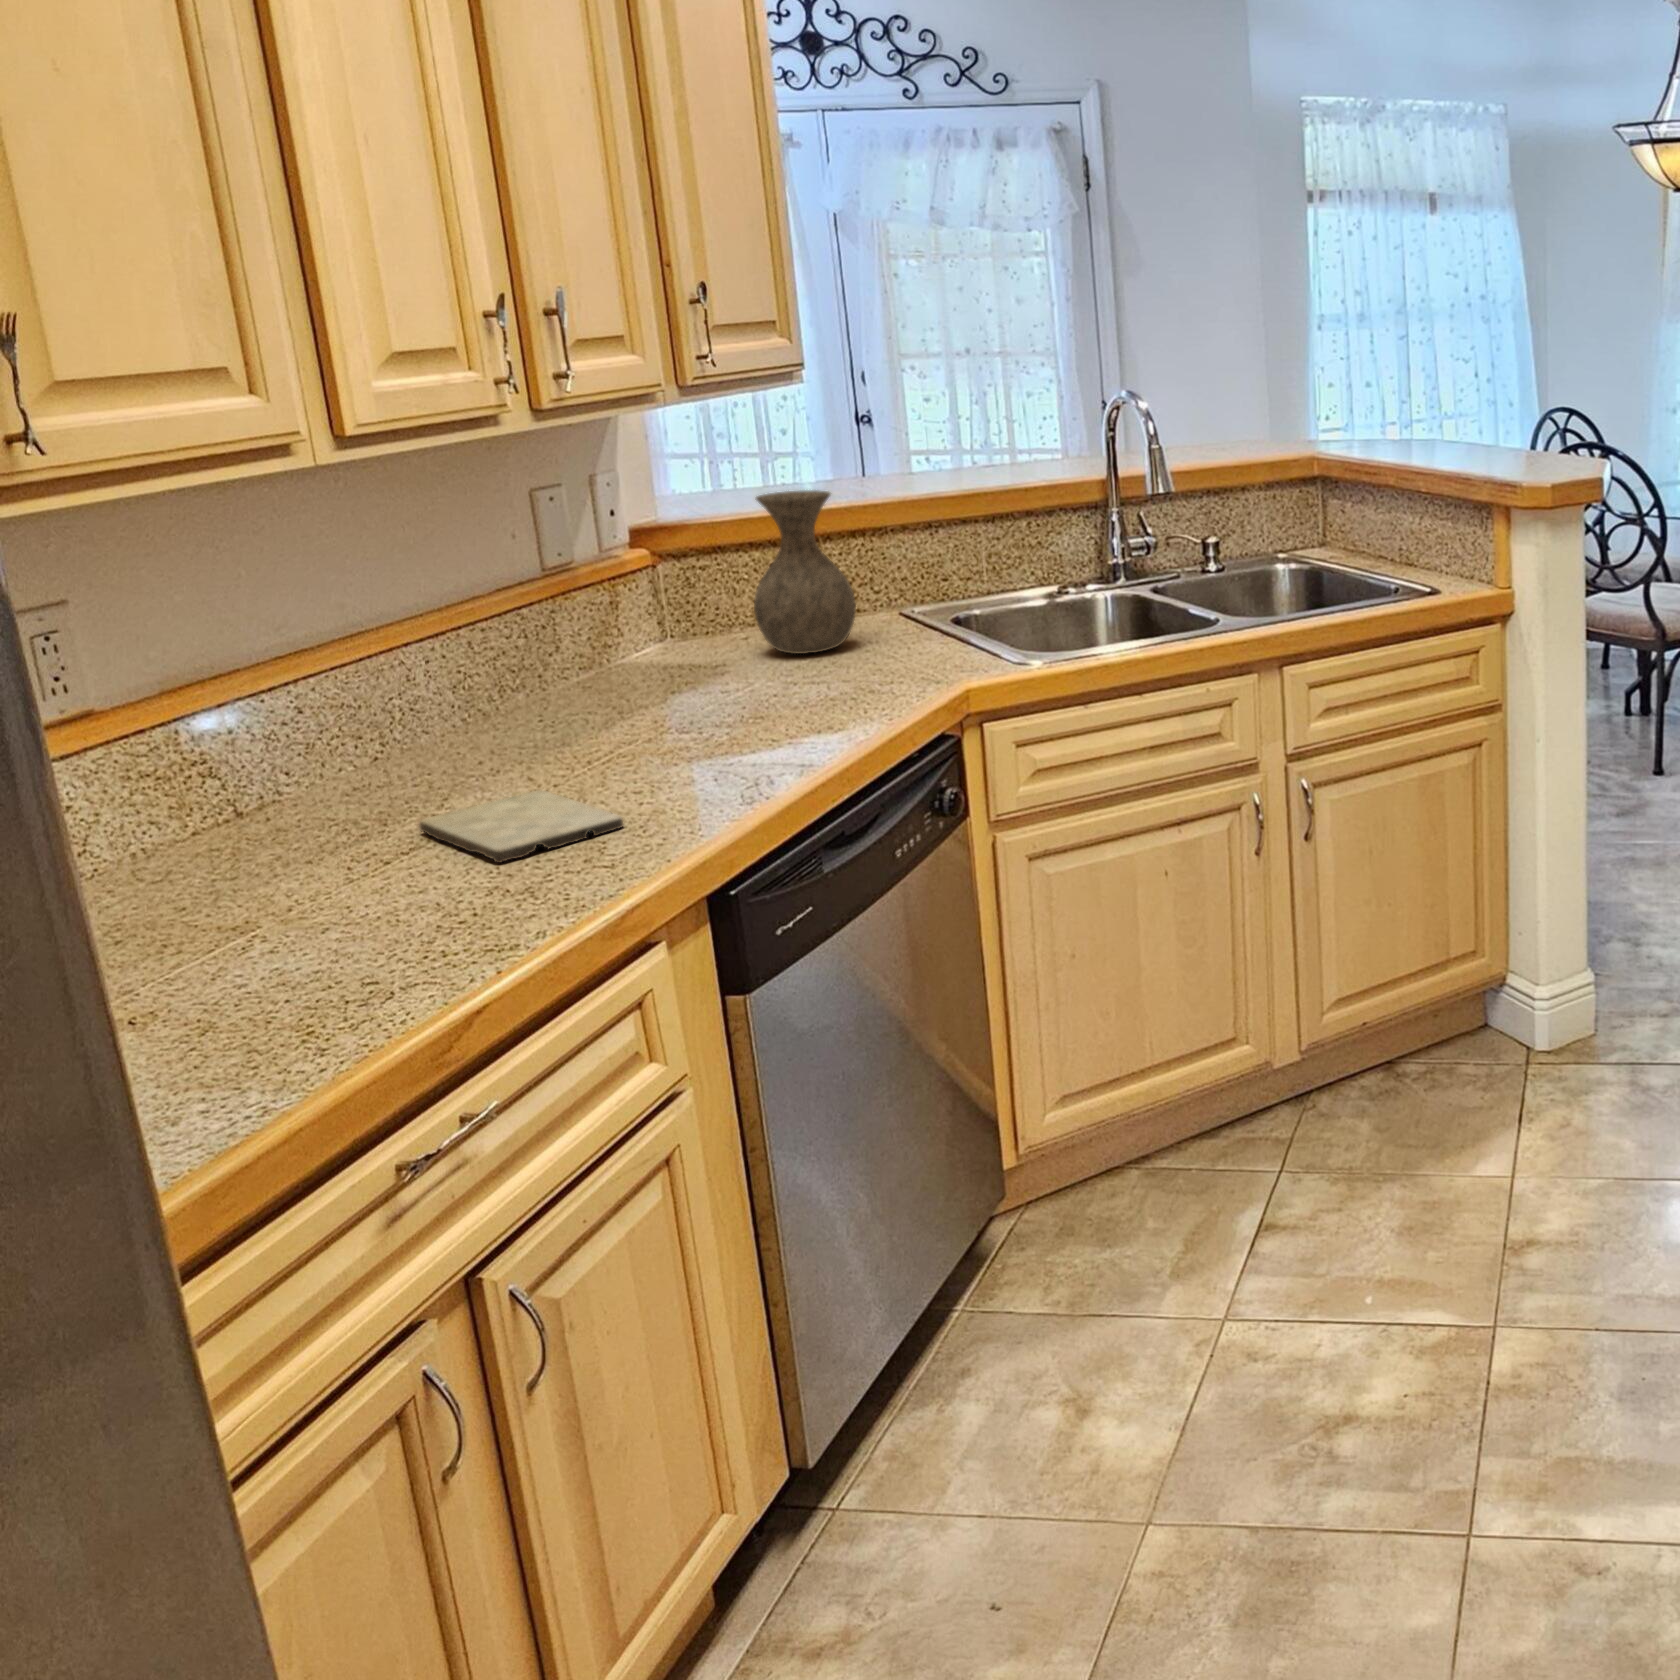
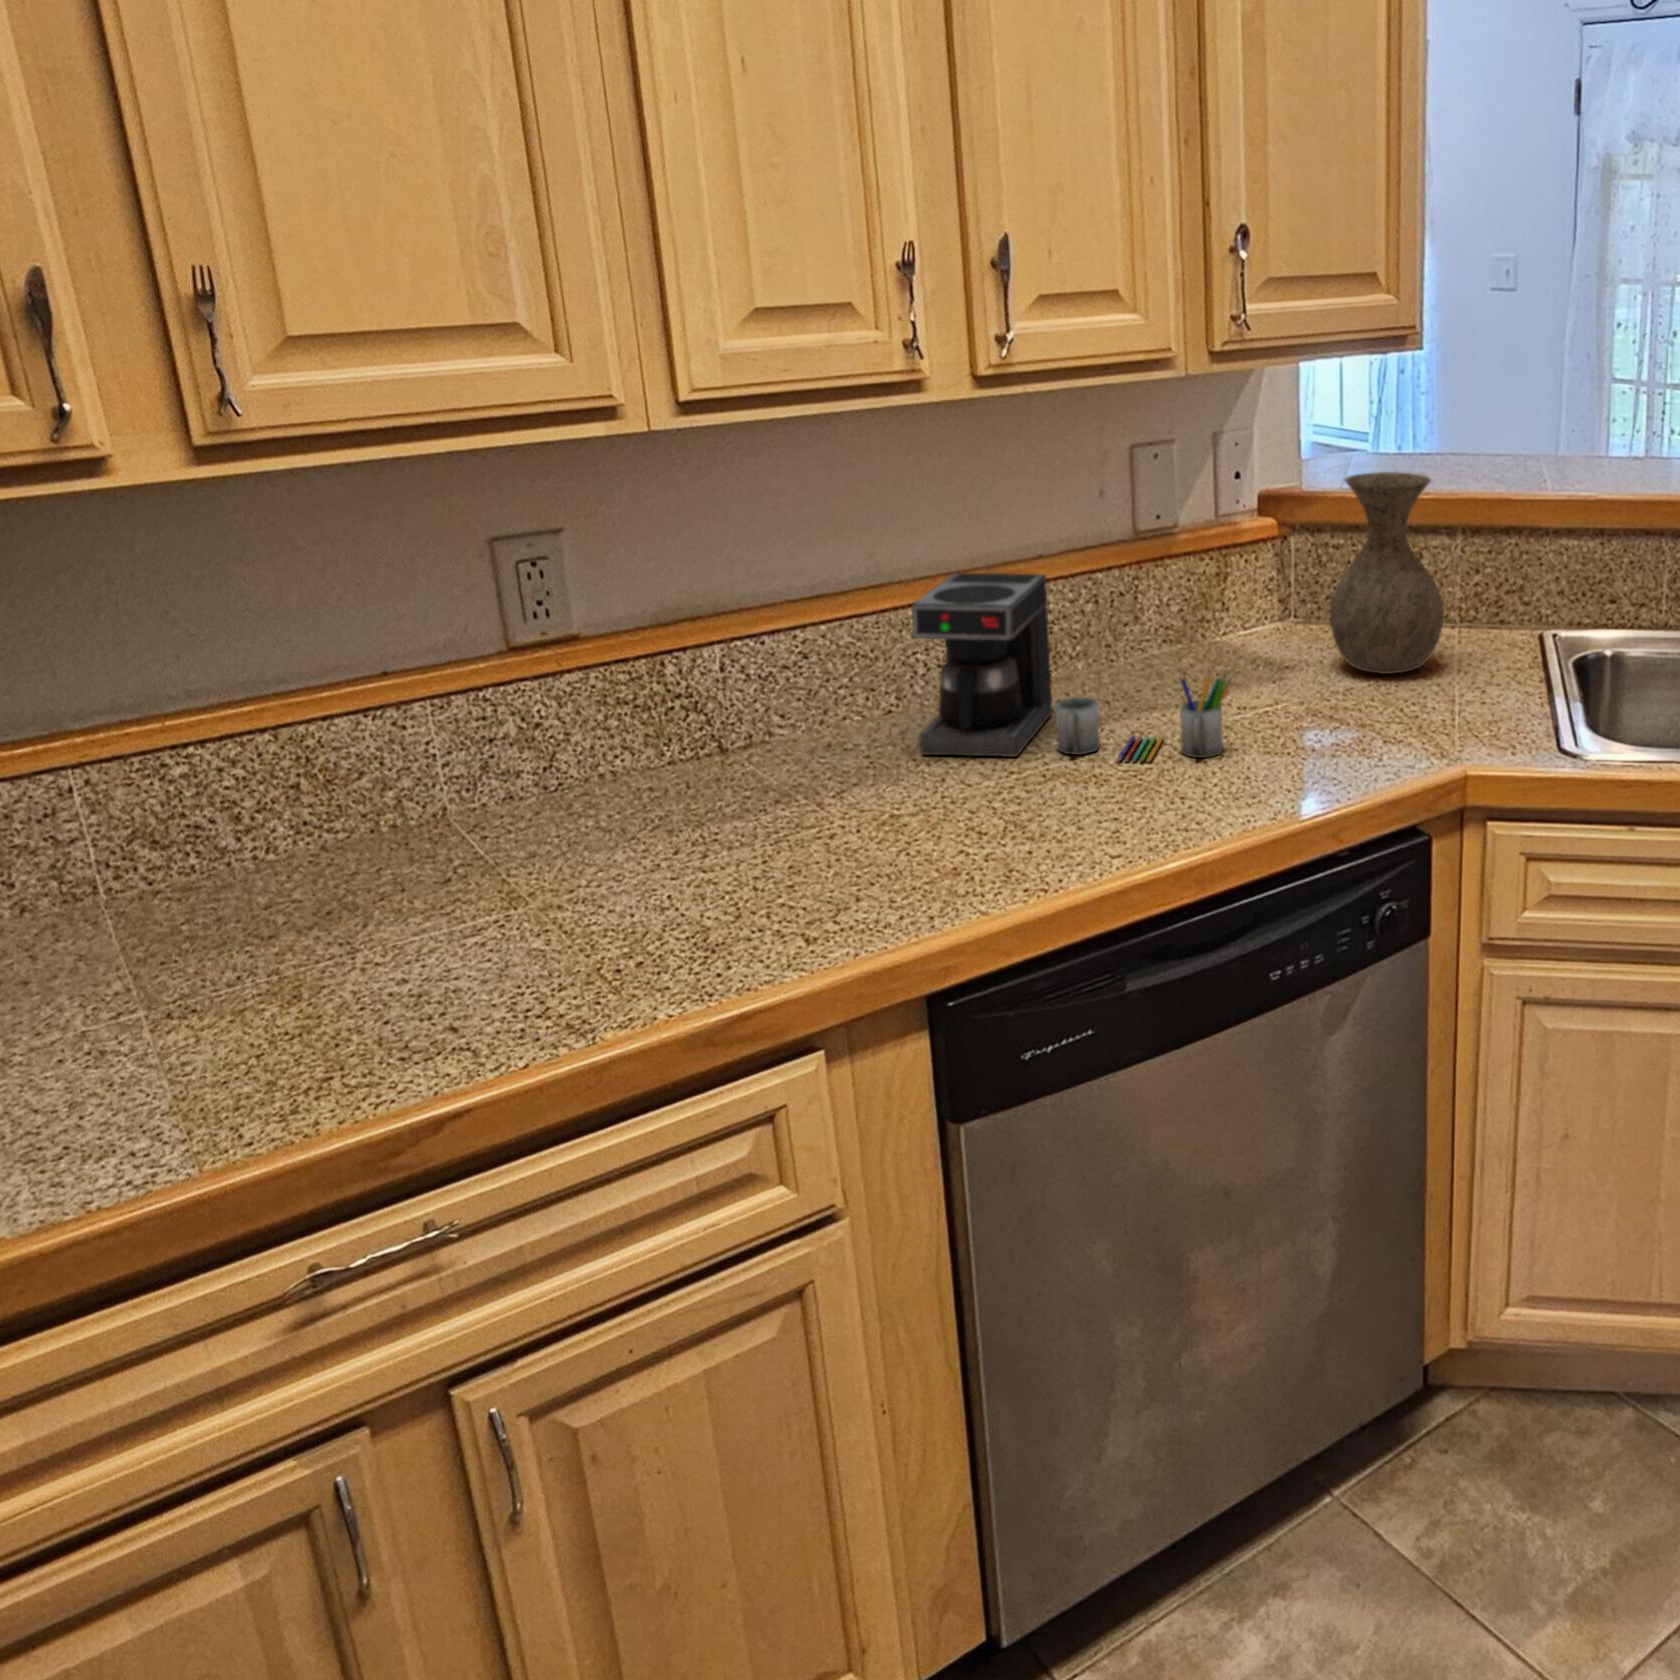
coffee maker: none [443,601,767,770] -> present [912,573,1233,762]
cutting board: present [419,790,623,863] -> none [747,801,905,893]

